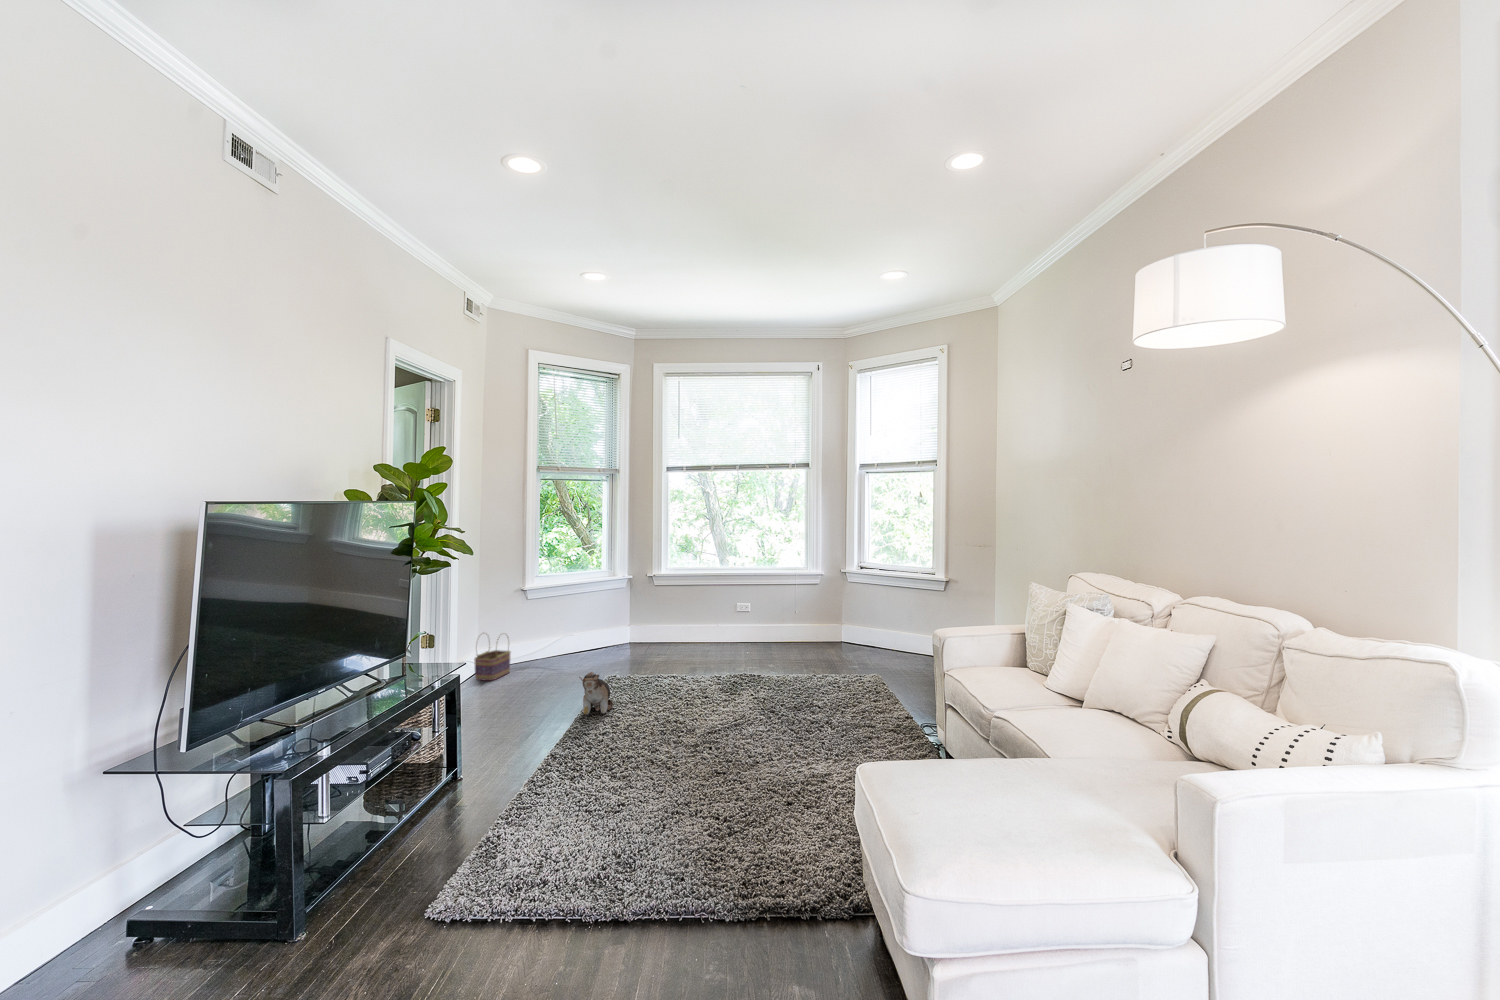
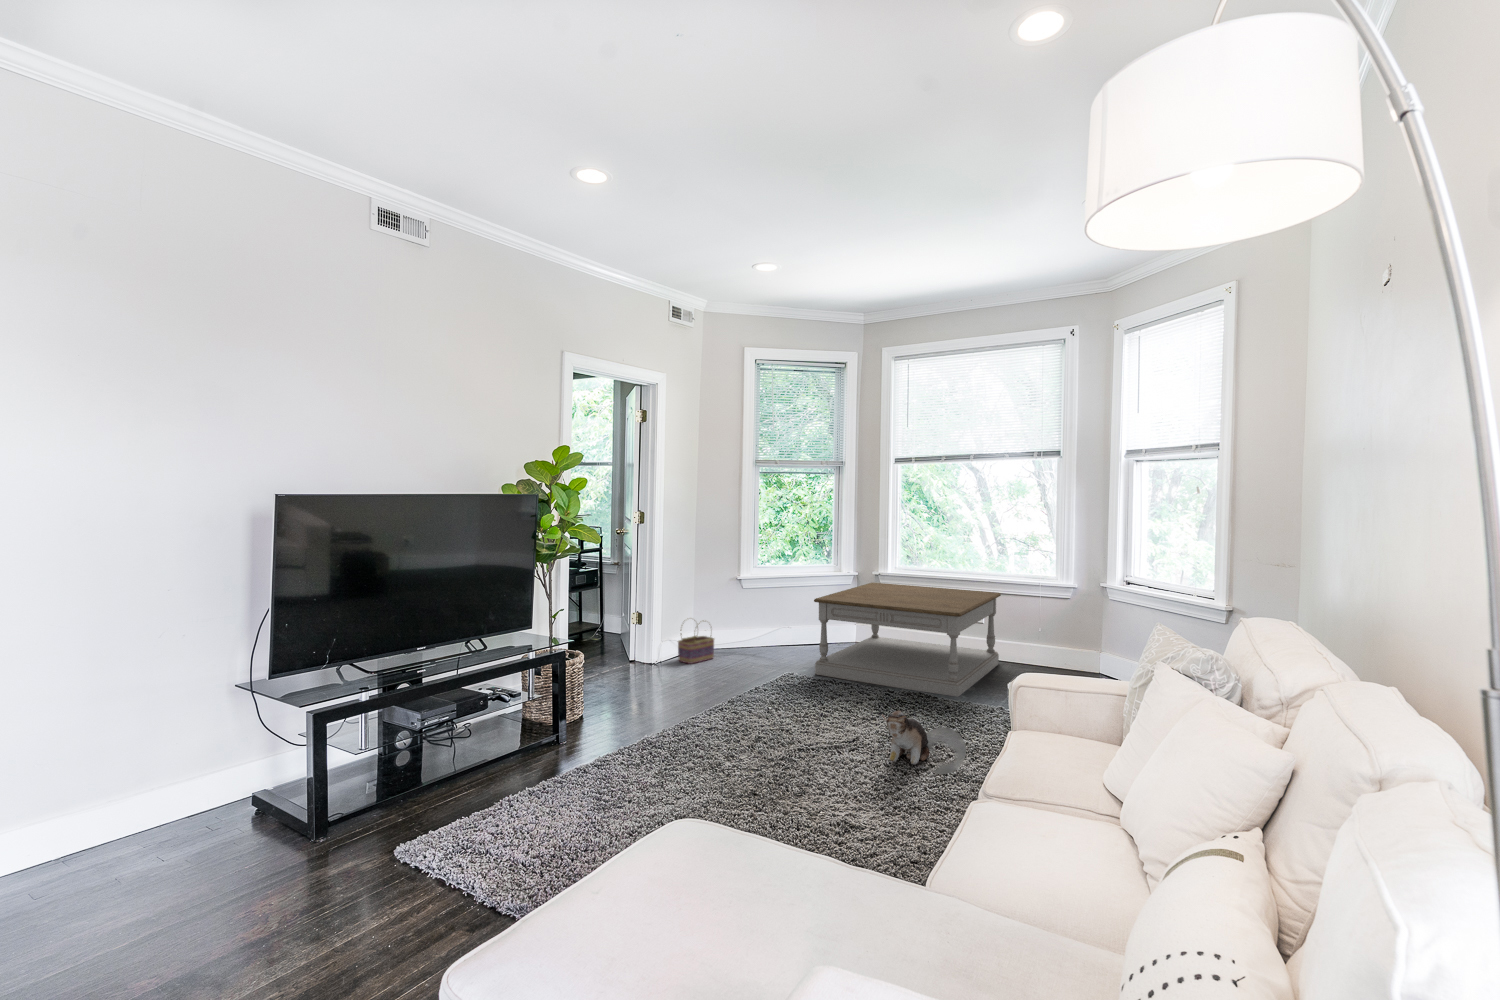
coffee table: none [629,582,770,671] -> present [814,583,1001,696]
plush toy: present [579,672,613,715] -> present [882,711,930,764]

